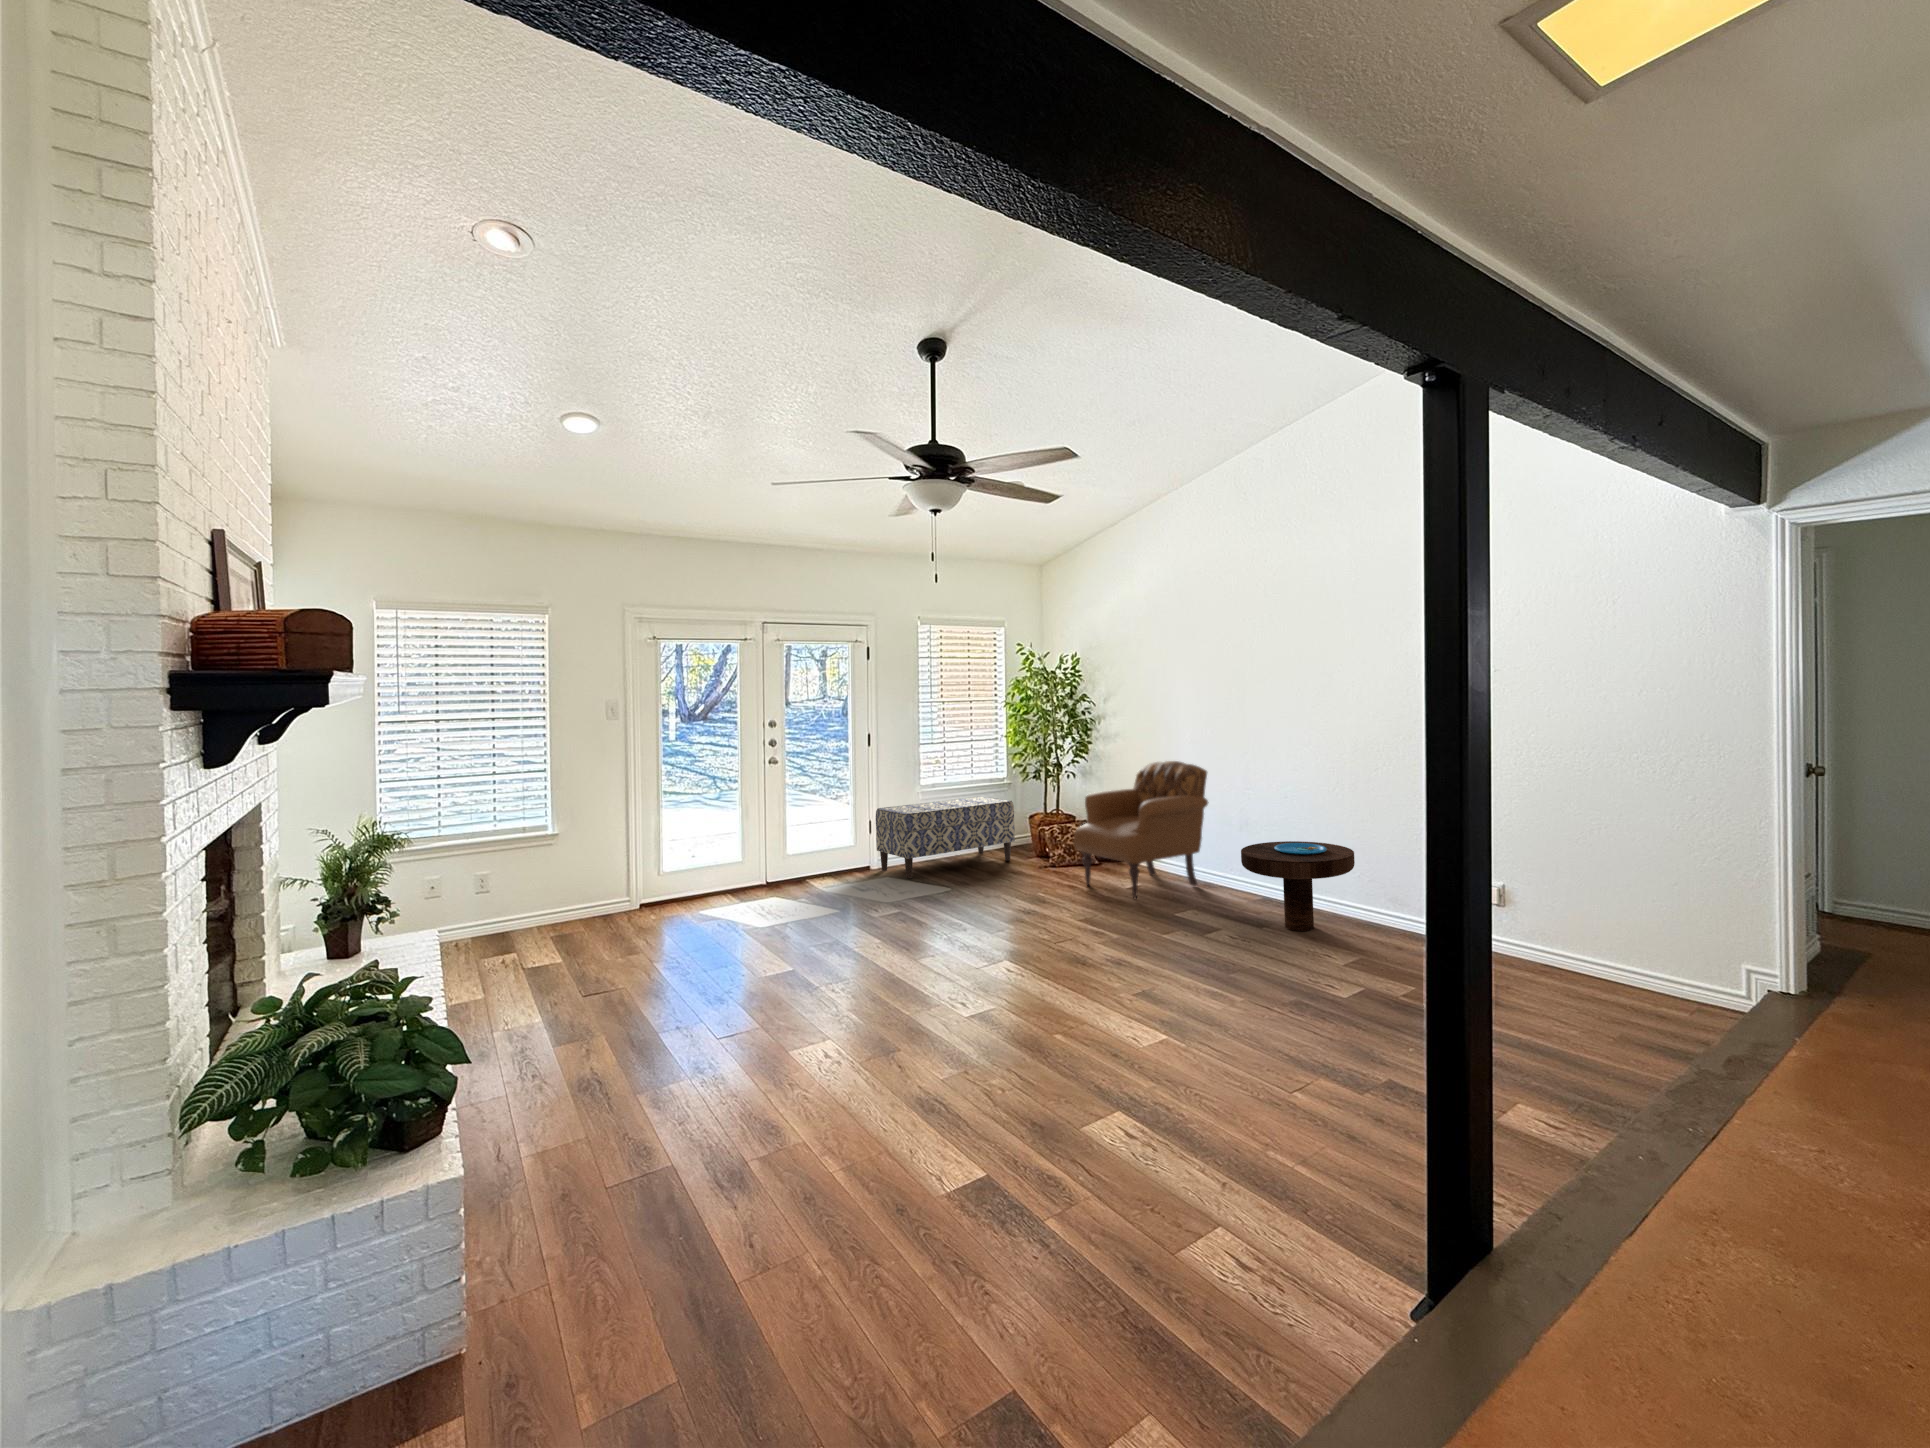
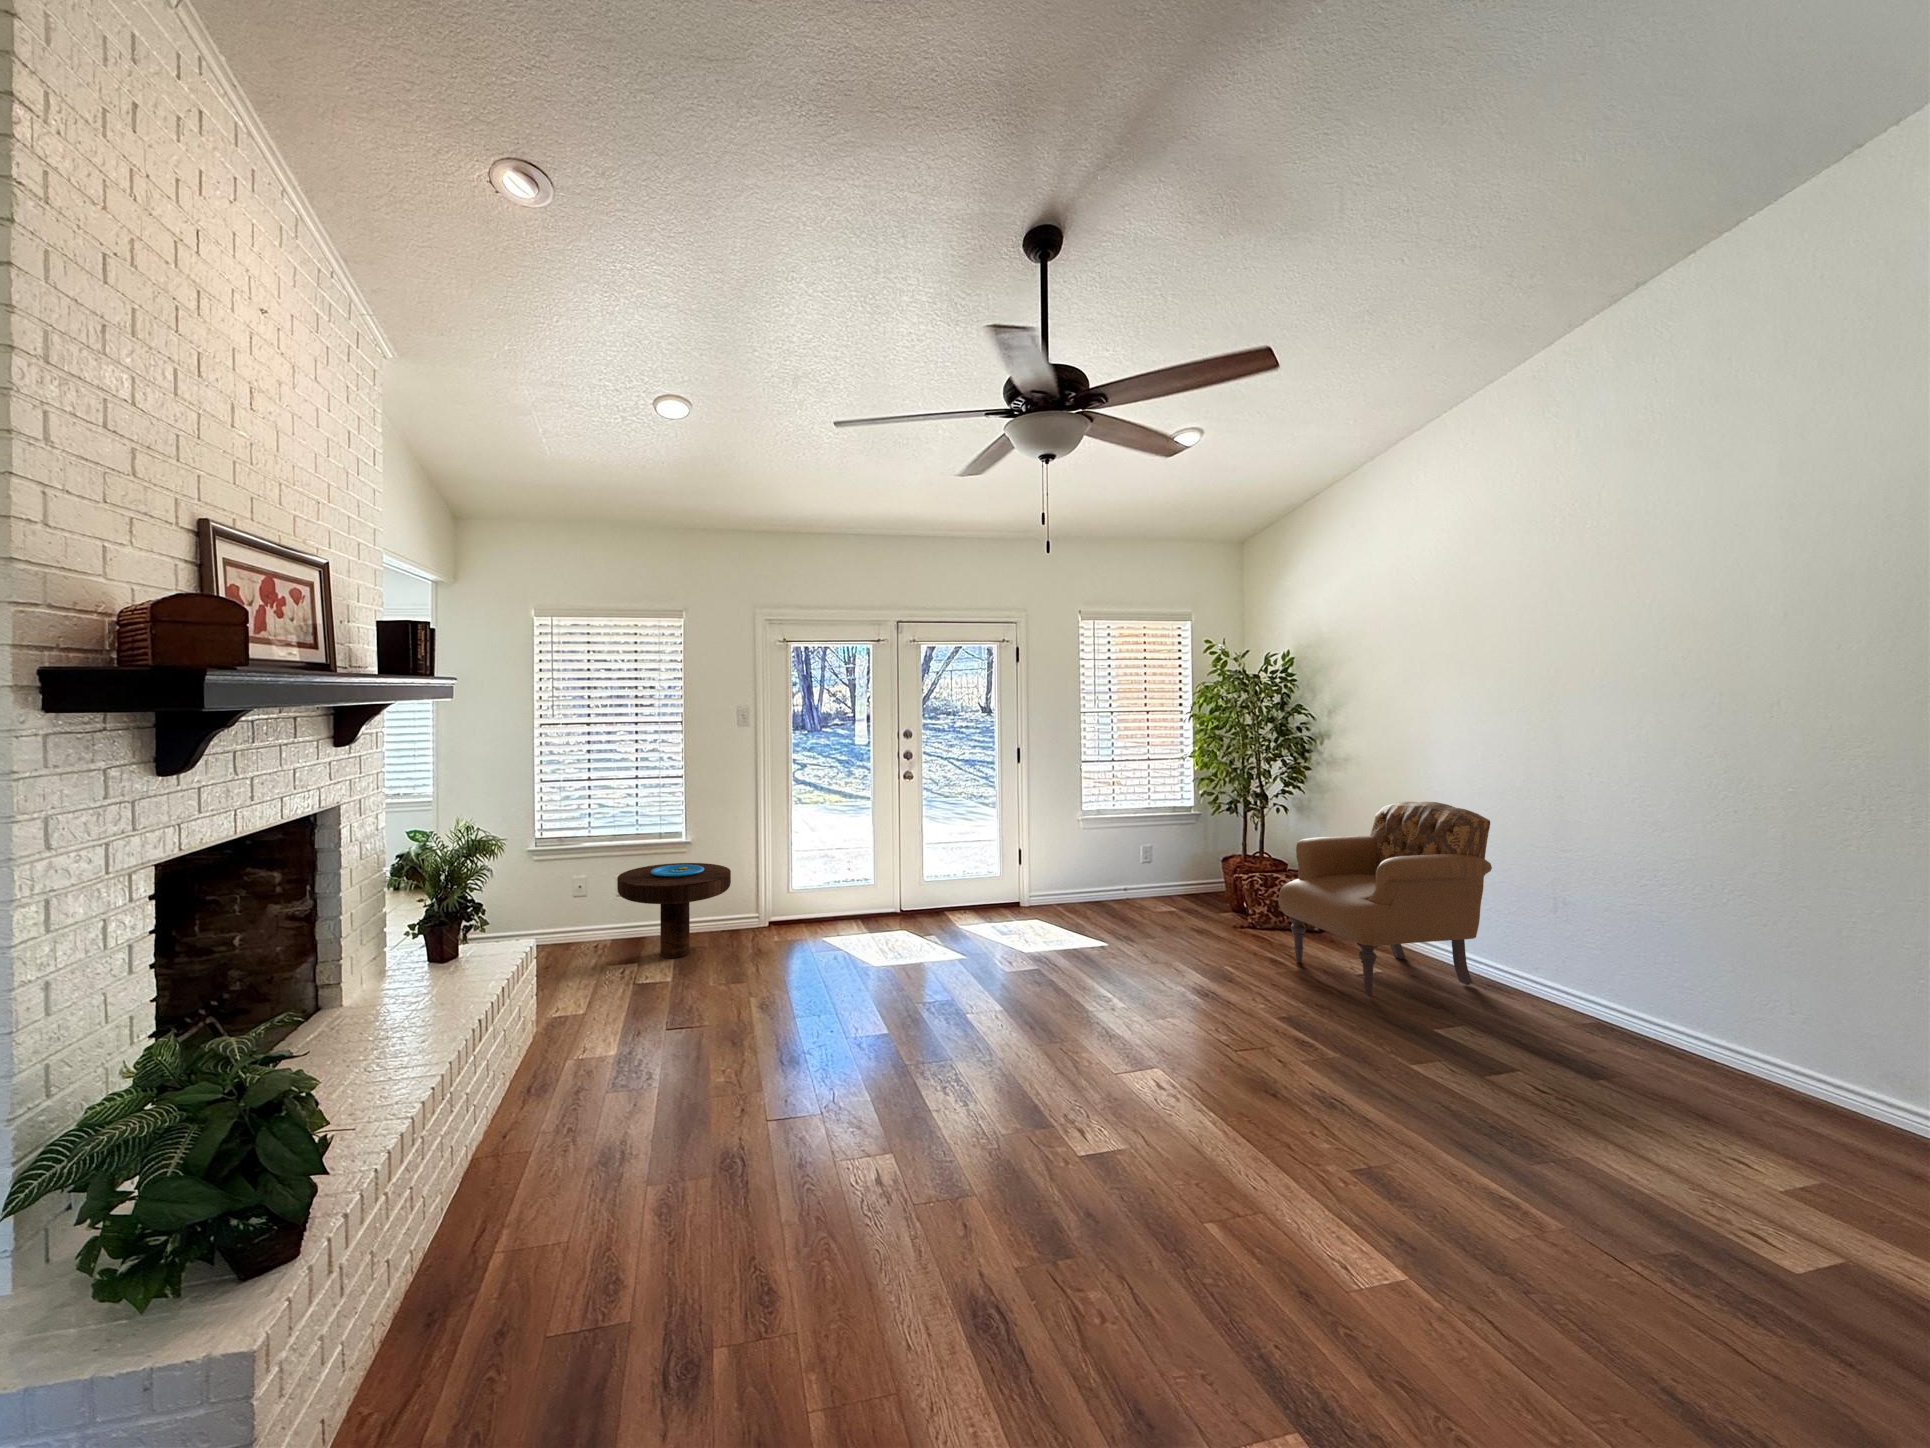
bench: present [876,796,1015,878] -> none [1028,828,1202,924]
side table: present [1241,841,1355,931] -> present [617,863,731,958]

